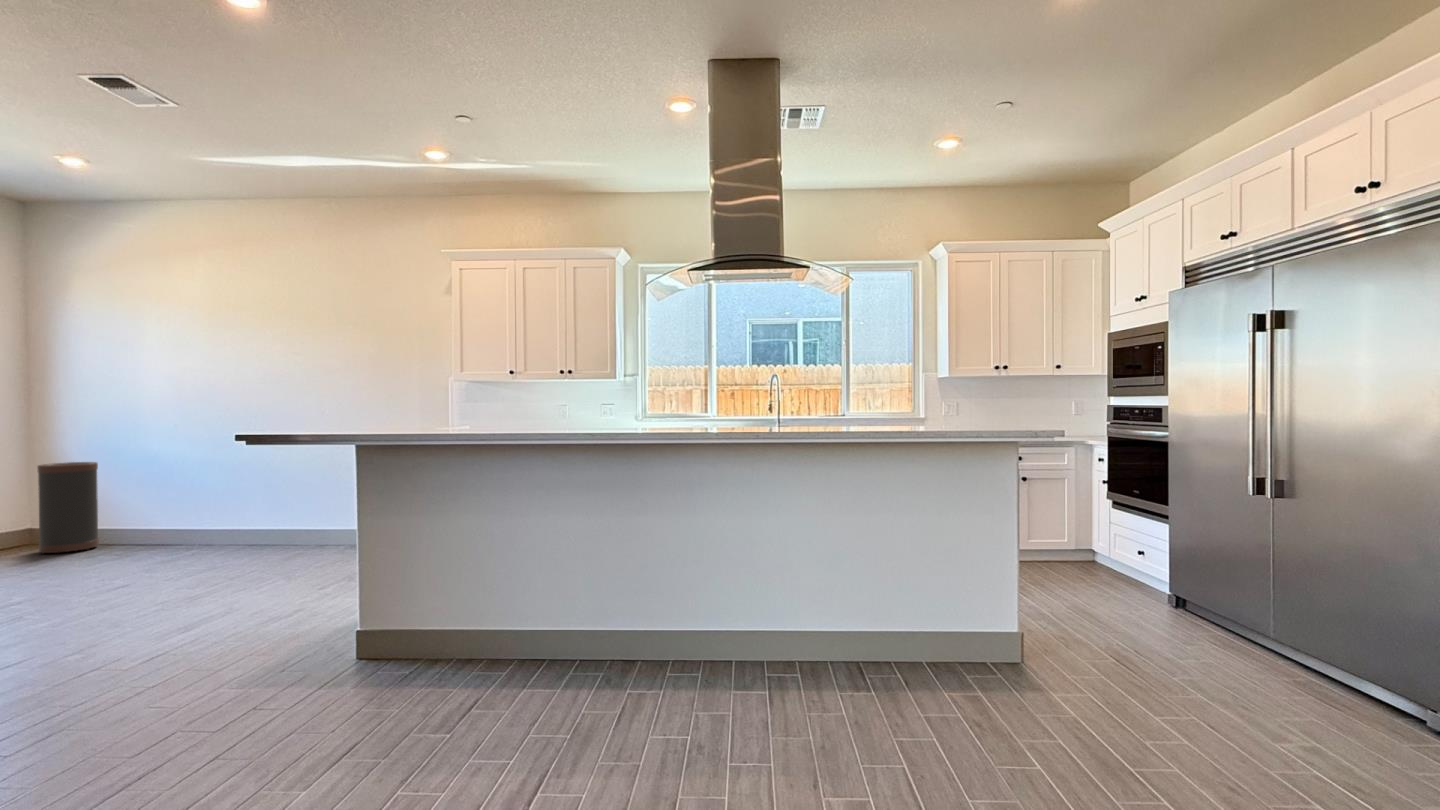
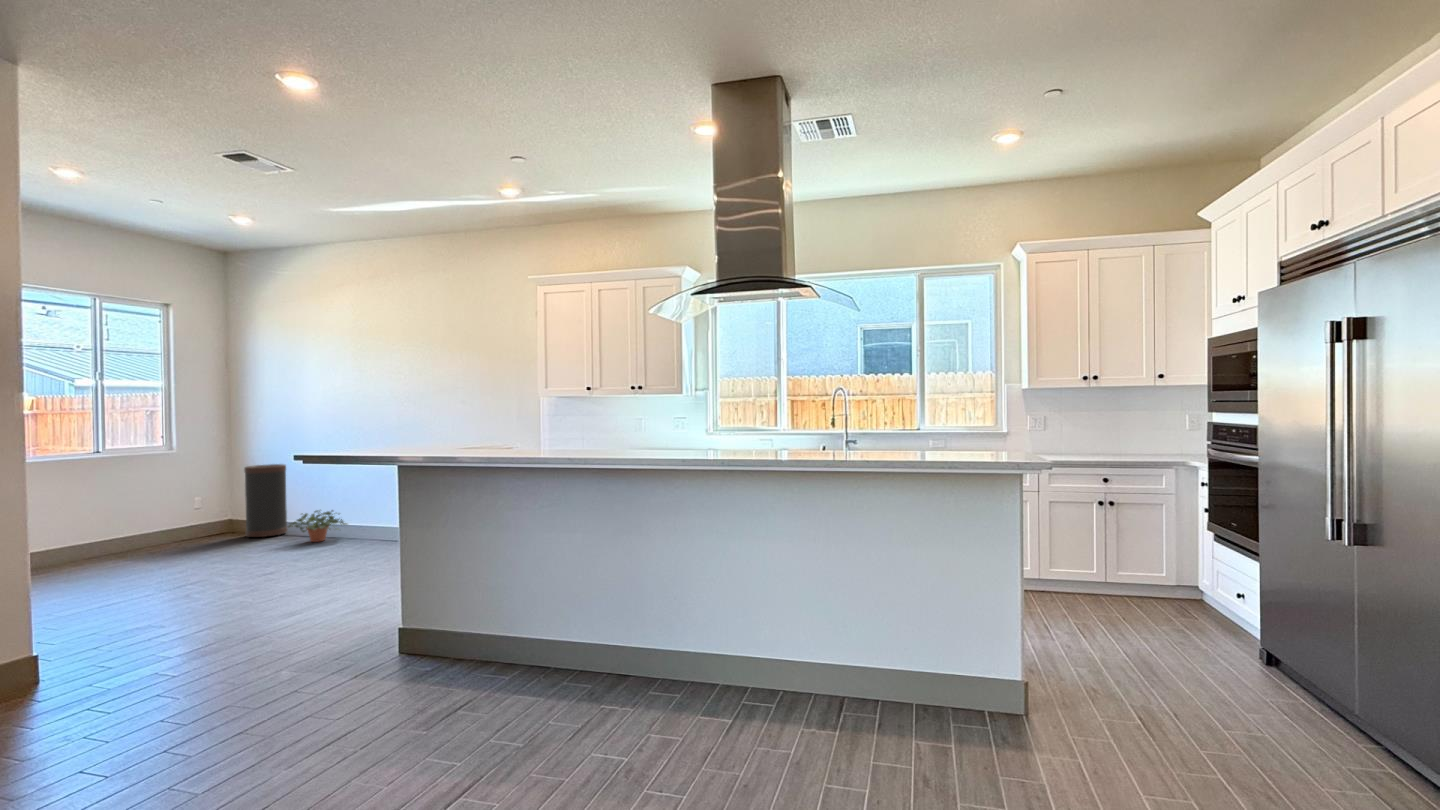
potted plant: none [109,515,194,555] -> present [288,510,347,542]

